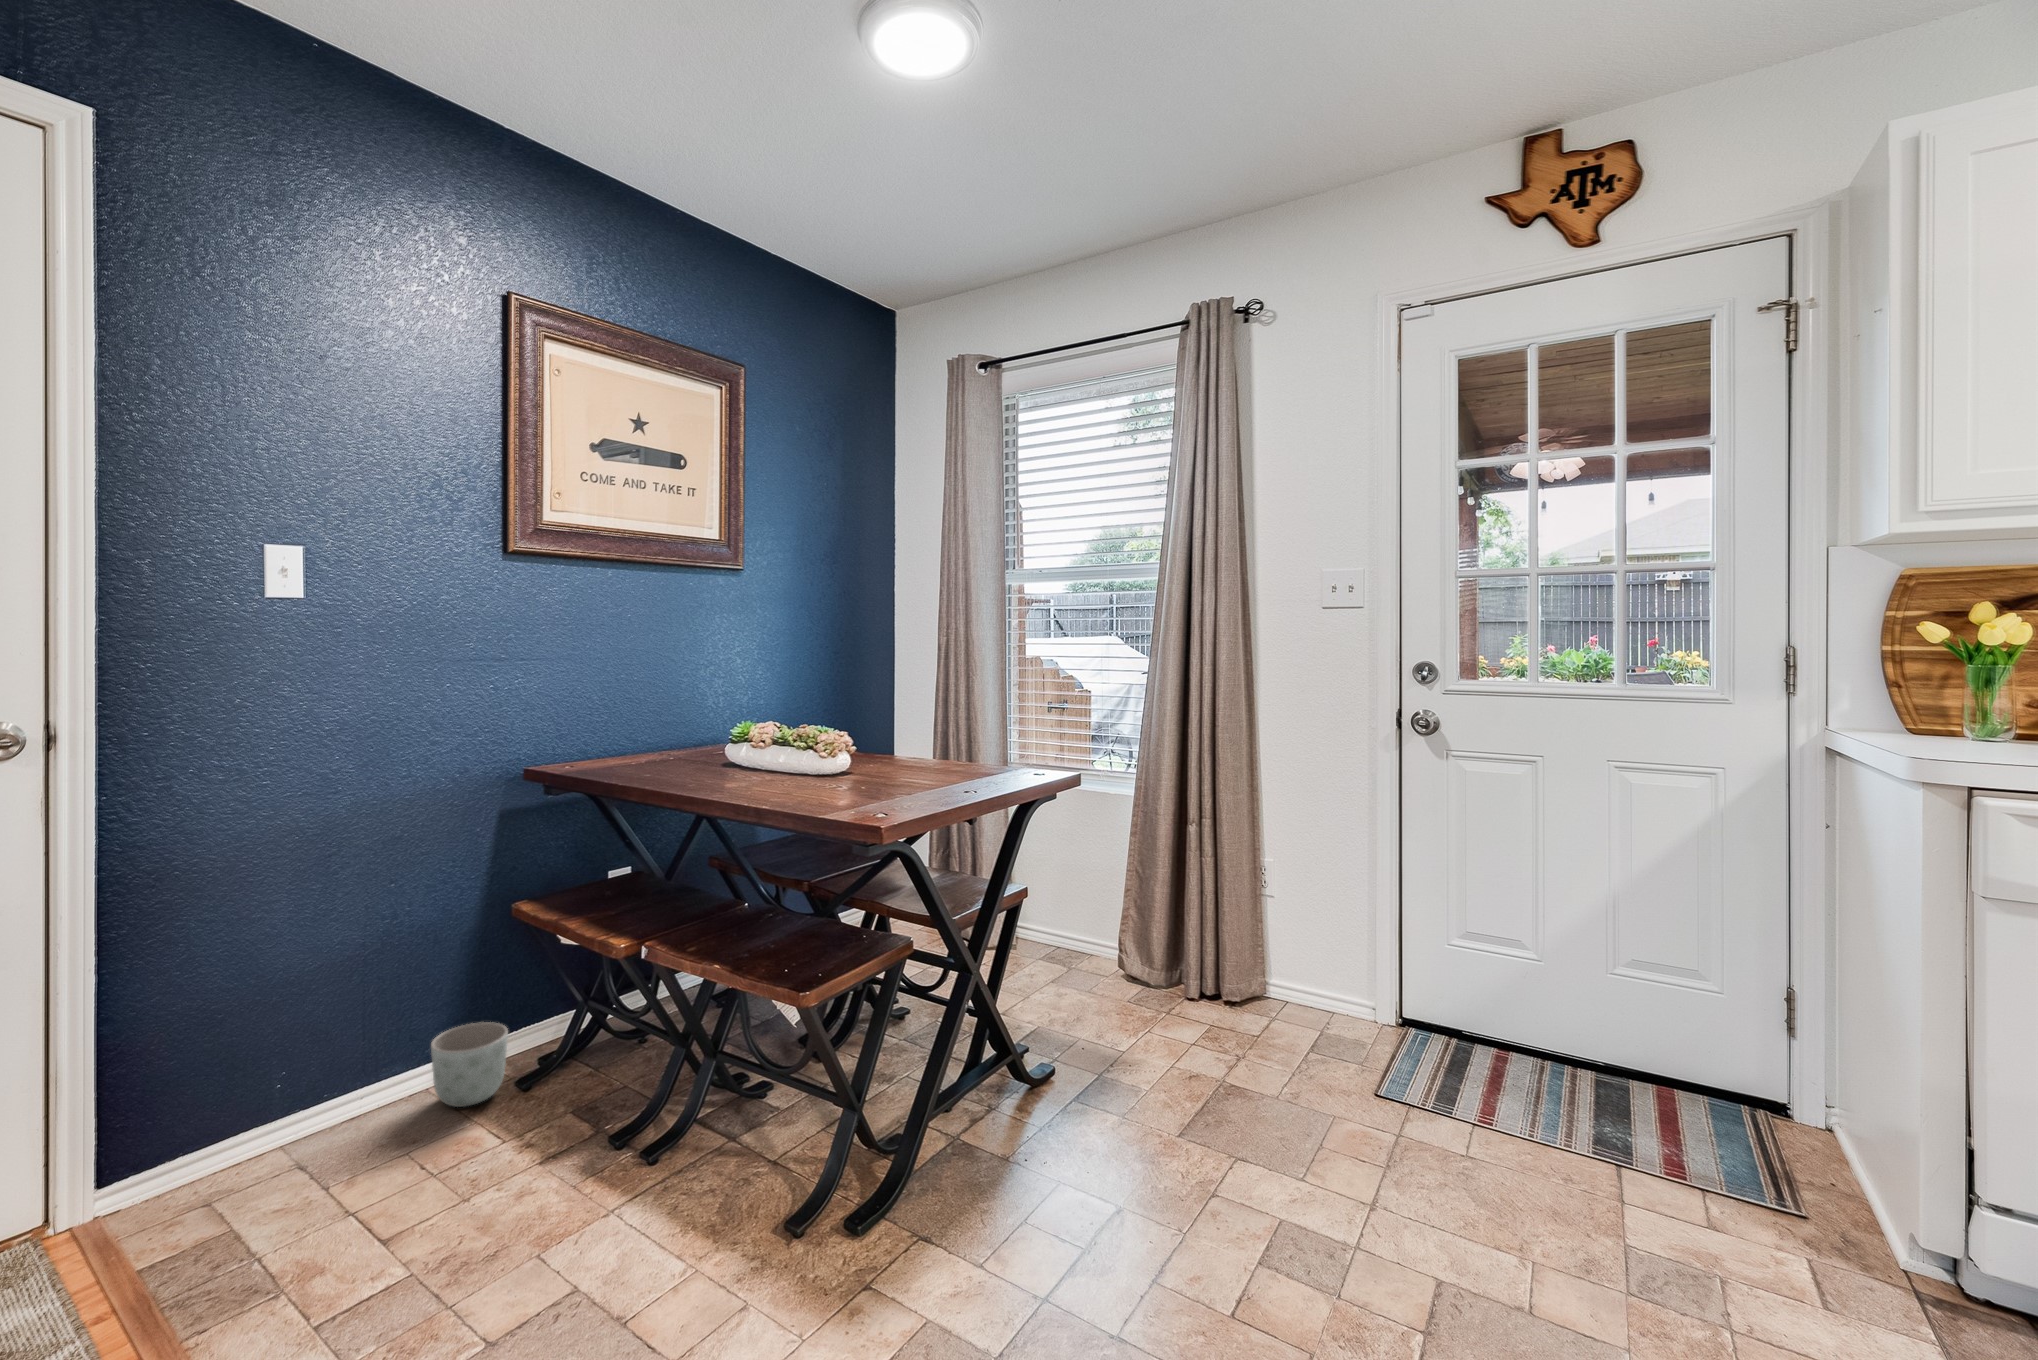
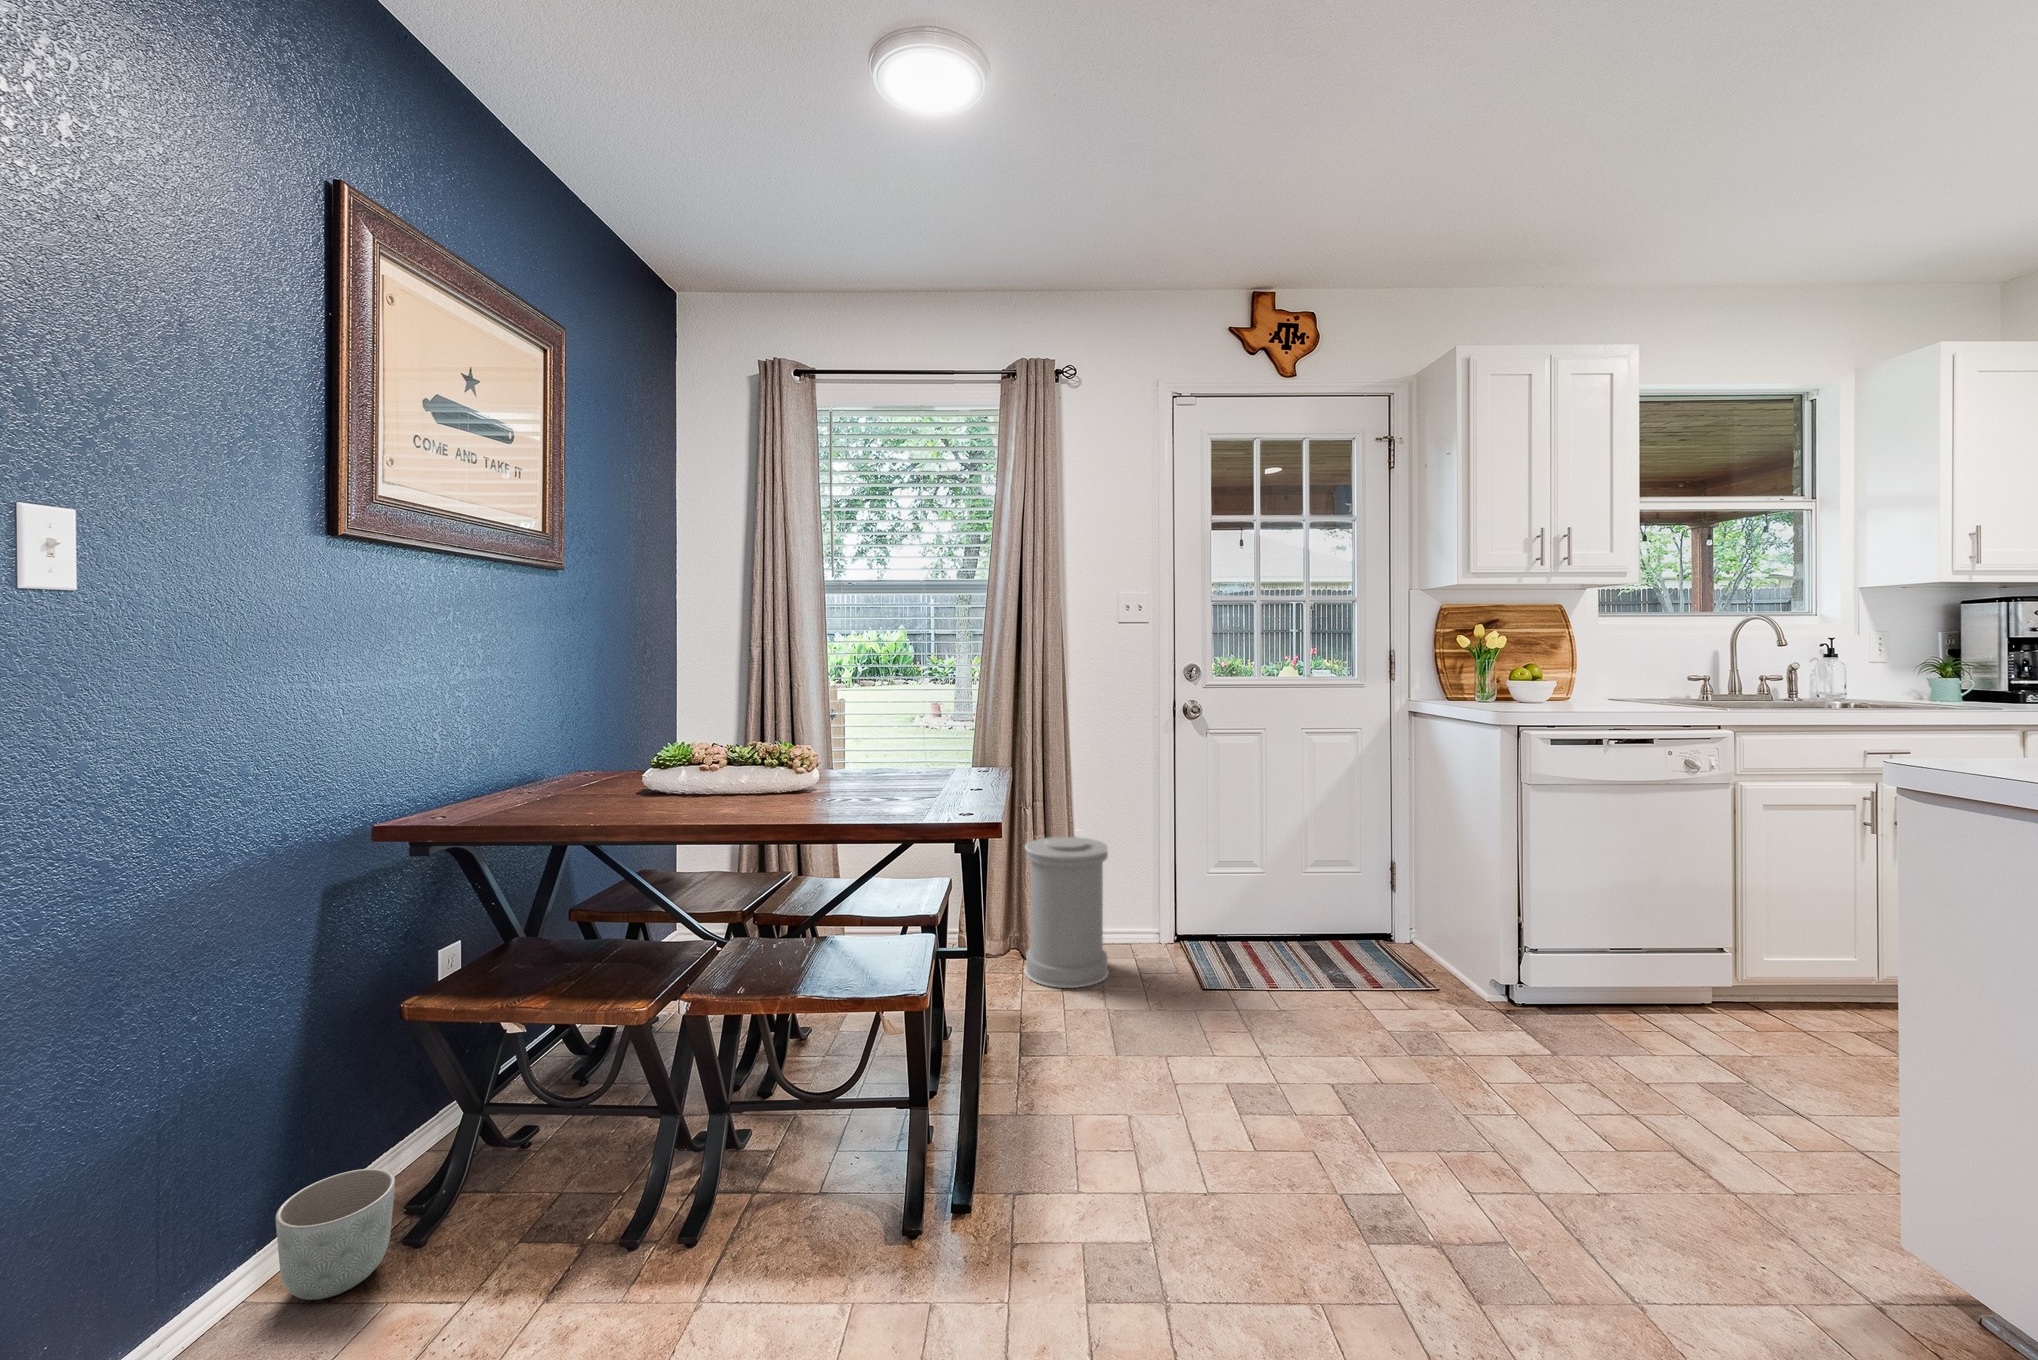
trash can: none [1166,868,1272,1053] -> present [1025,837,1108,988]

